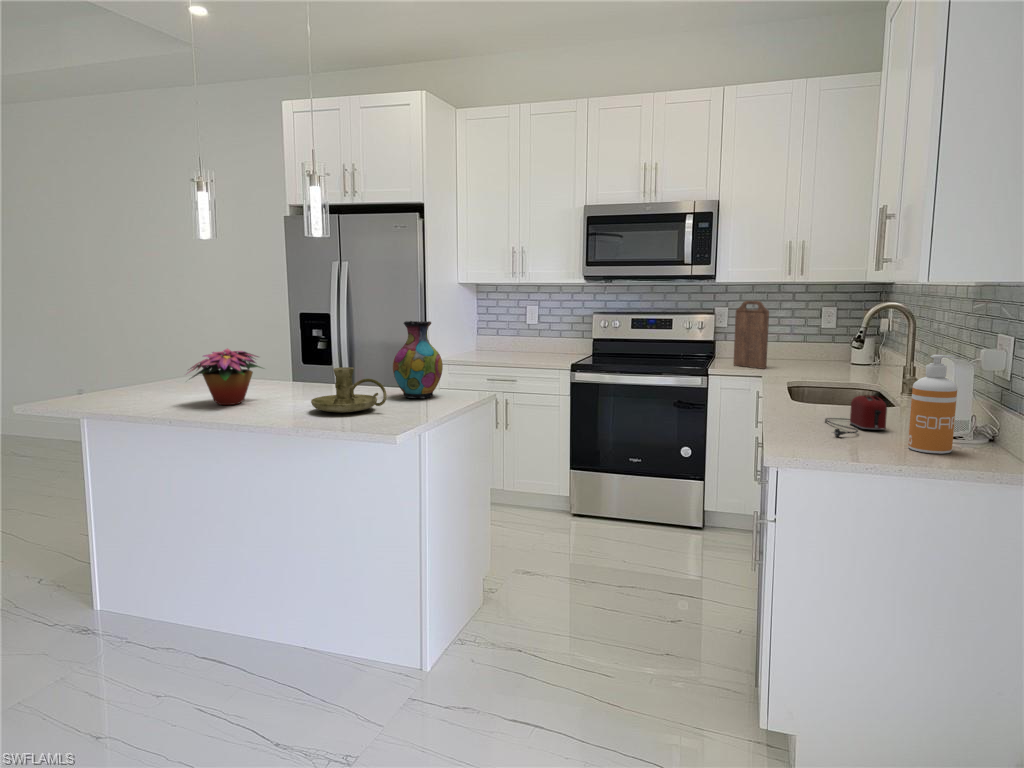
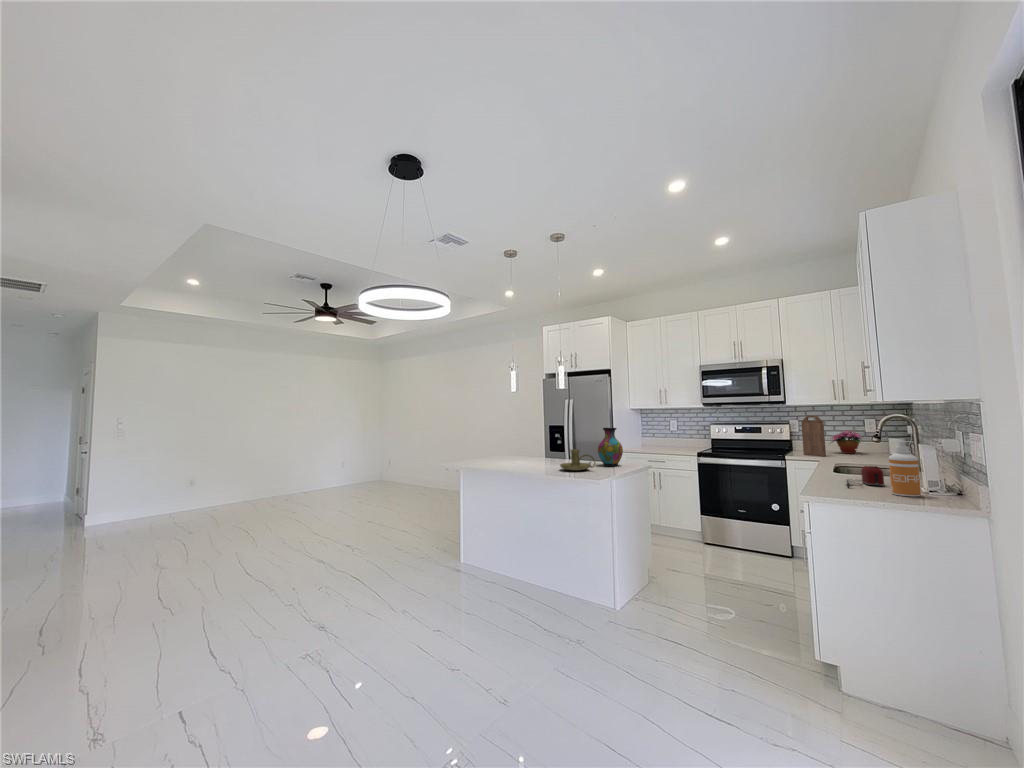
flower arrangement: present [189,349,261,405] -> present [831,431,861,454]

